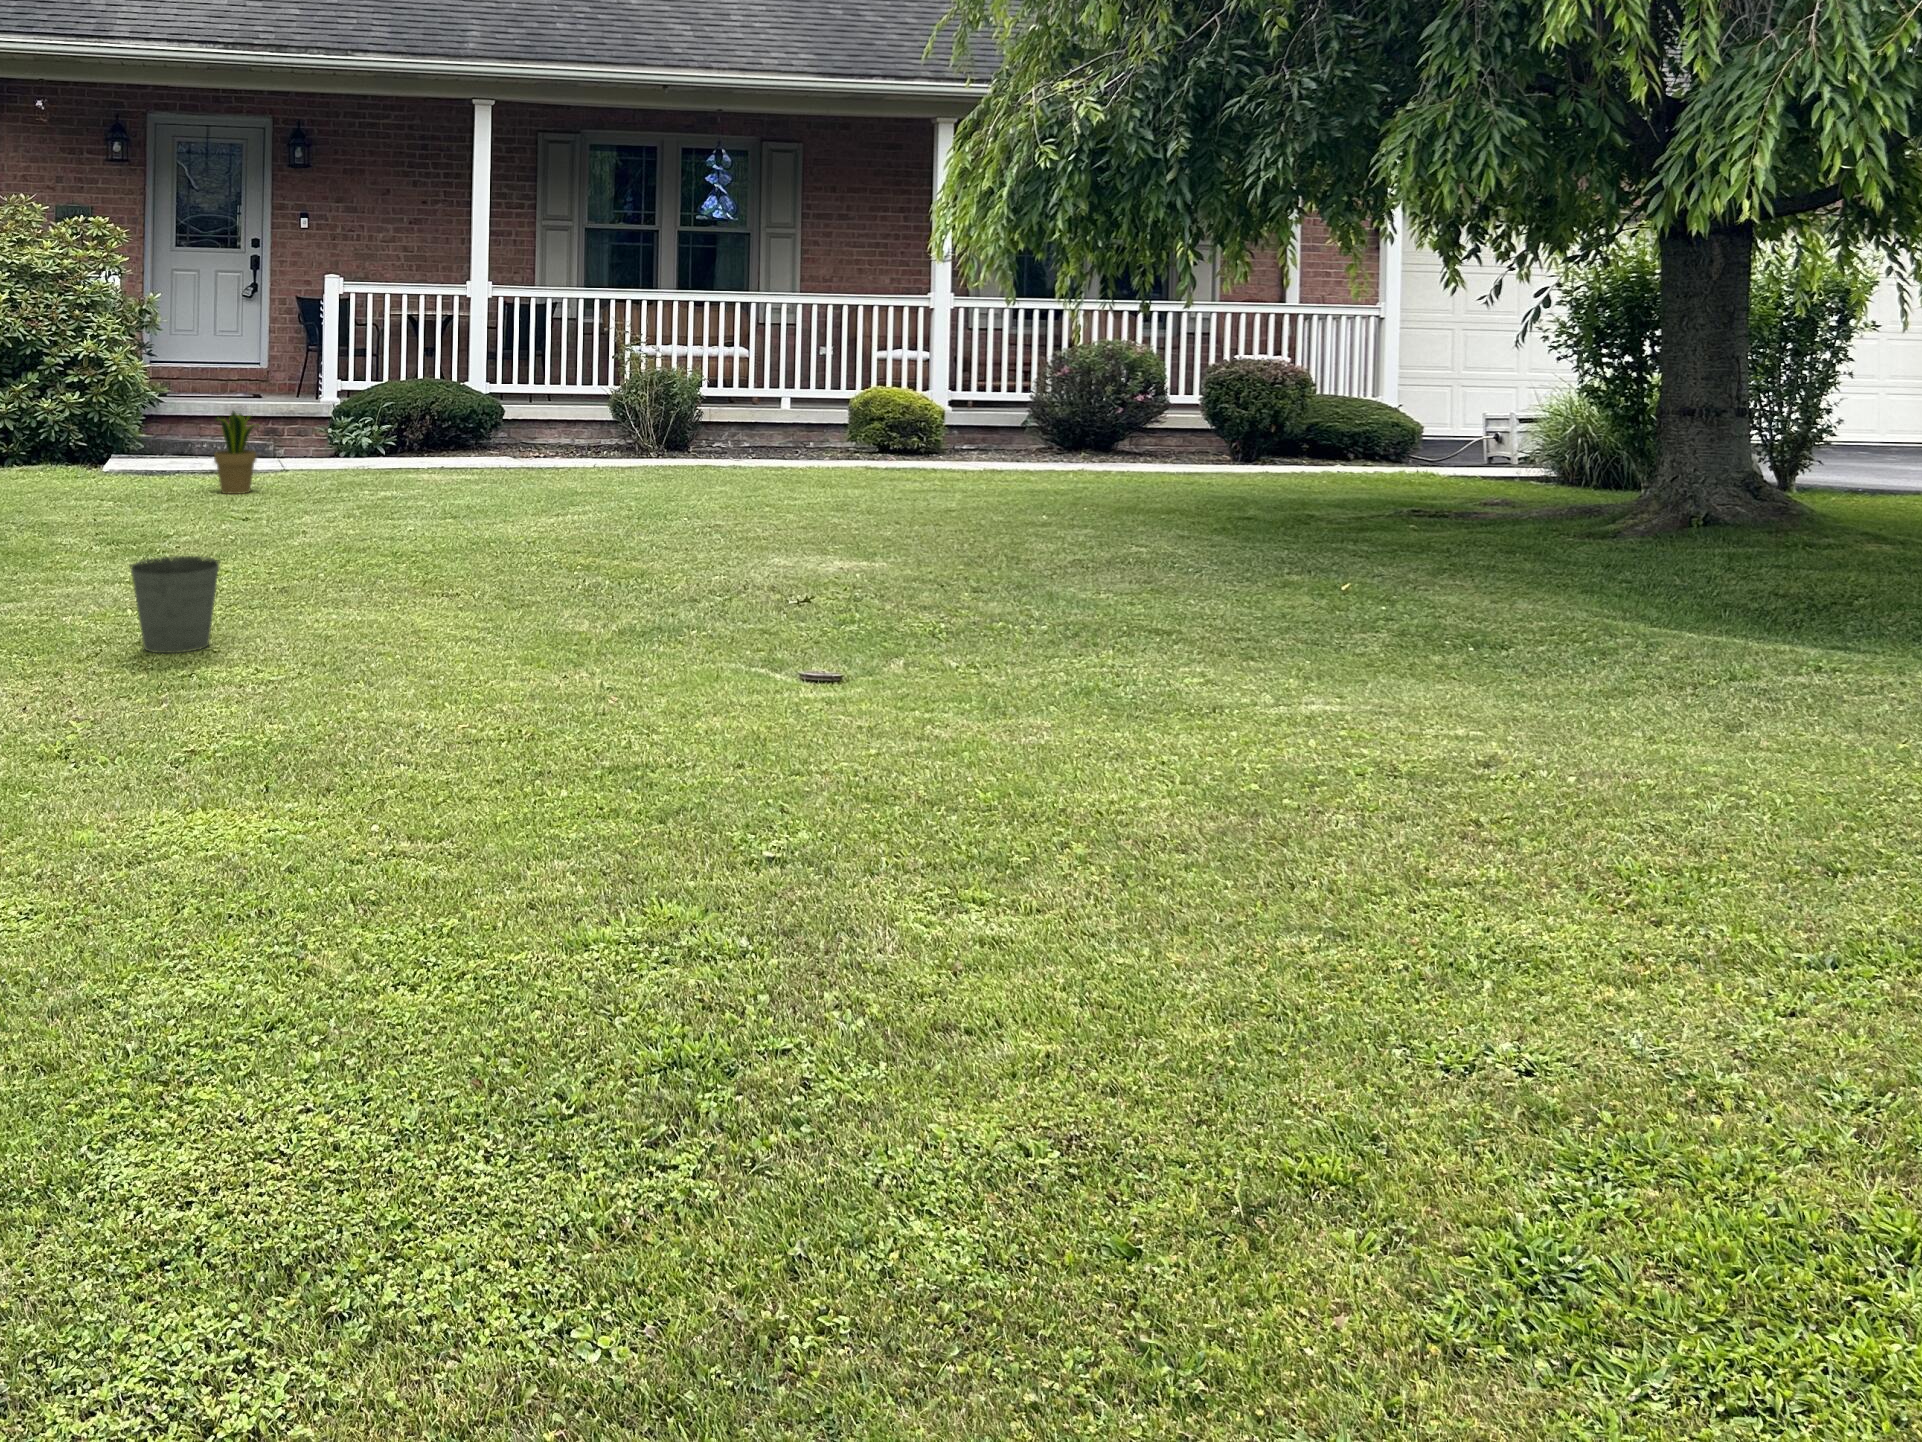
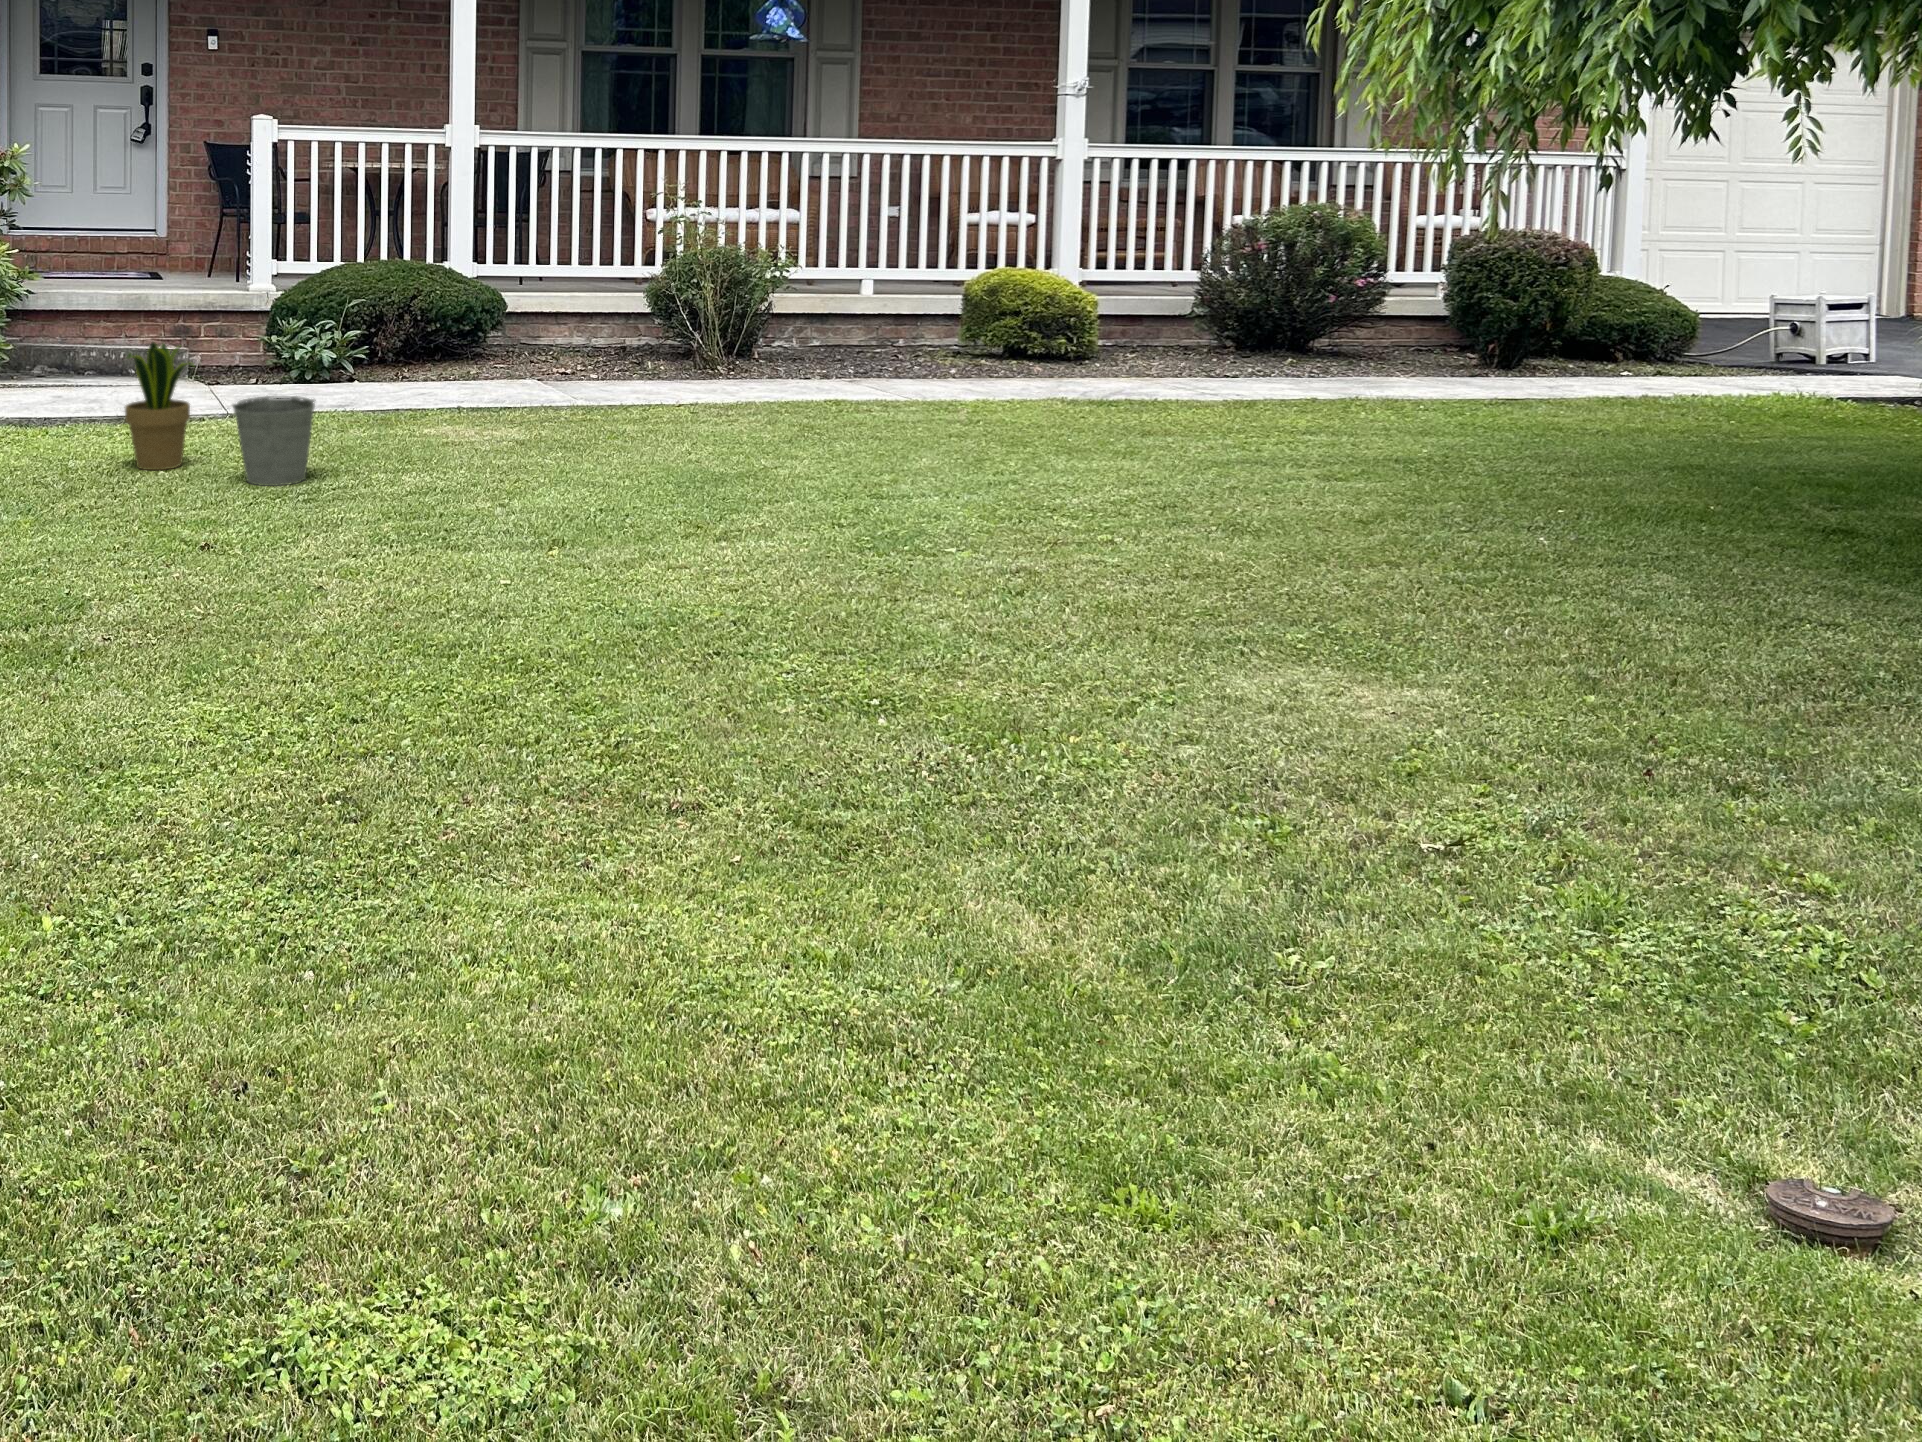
bucket: present [130,556,220,653] -> present [233,396,315,486]

